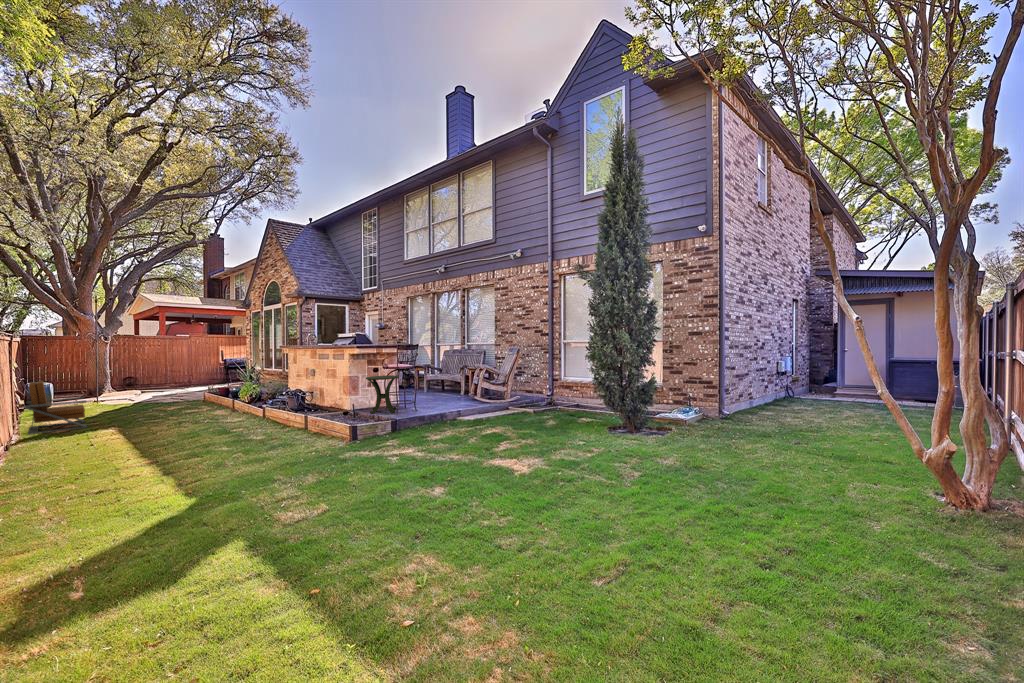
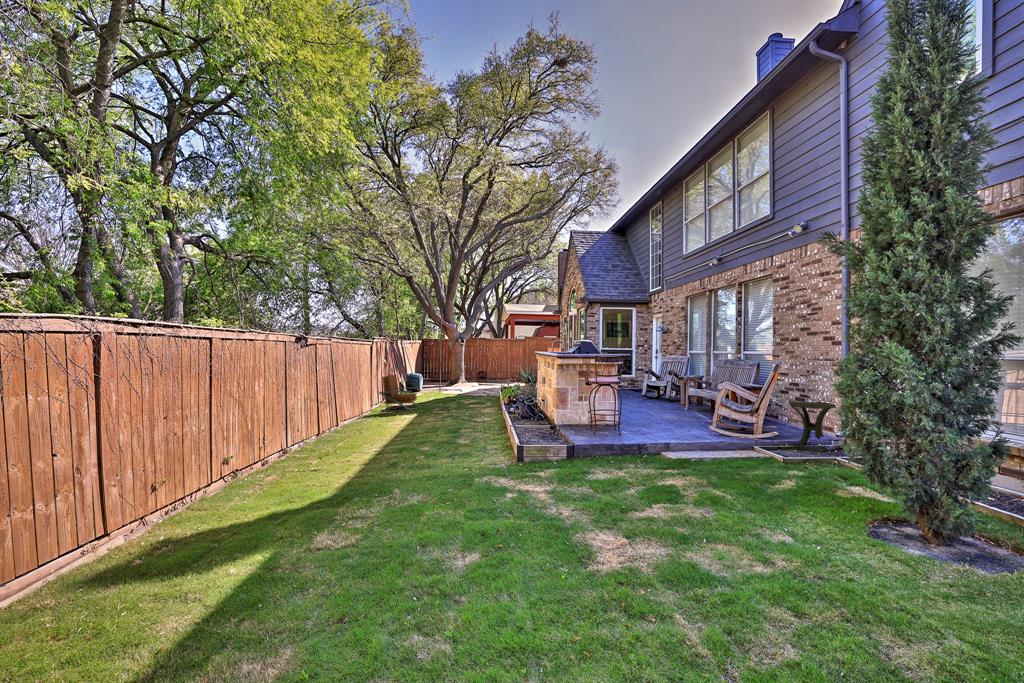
side table: present [366,375,399,414] -> present [790,402,836,451]

